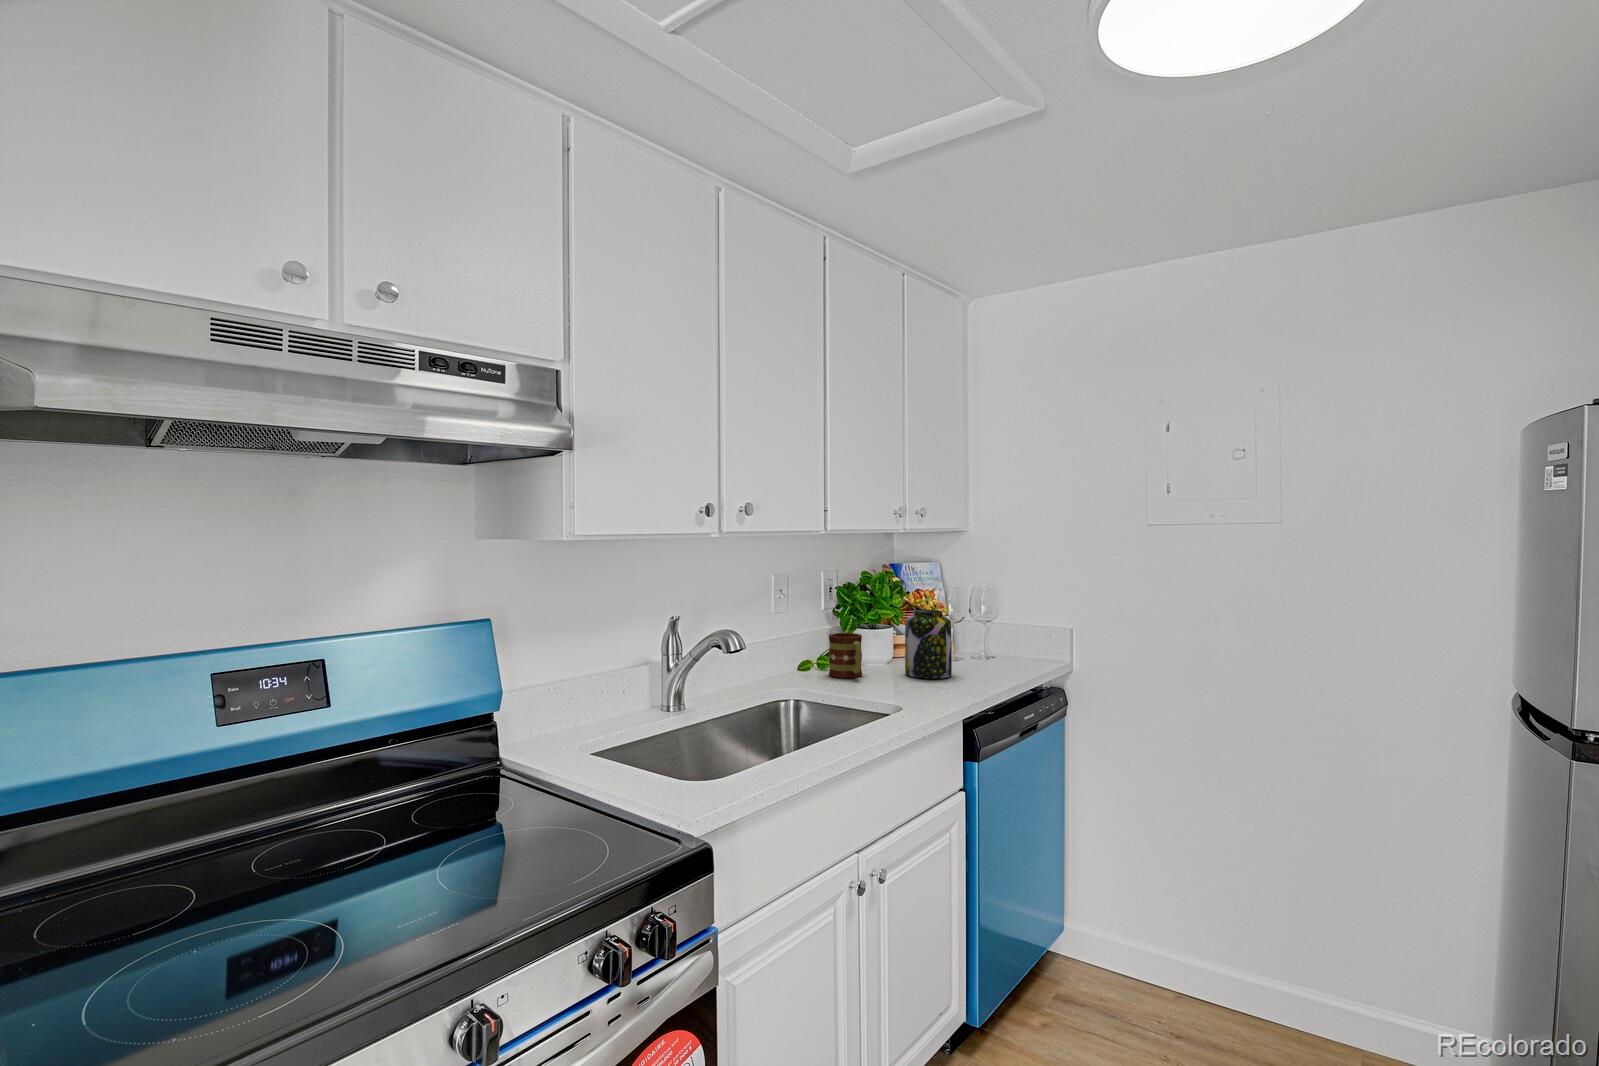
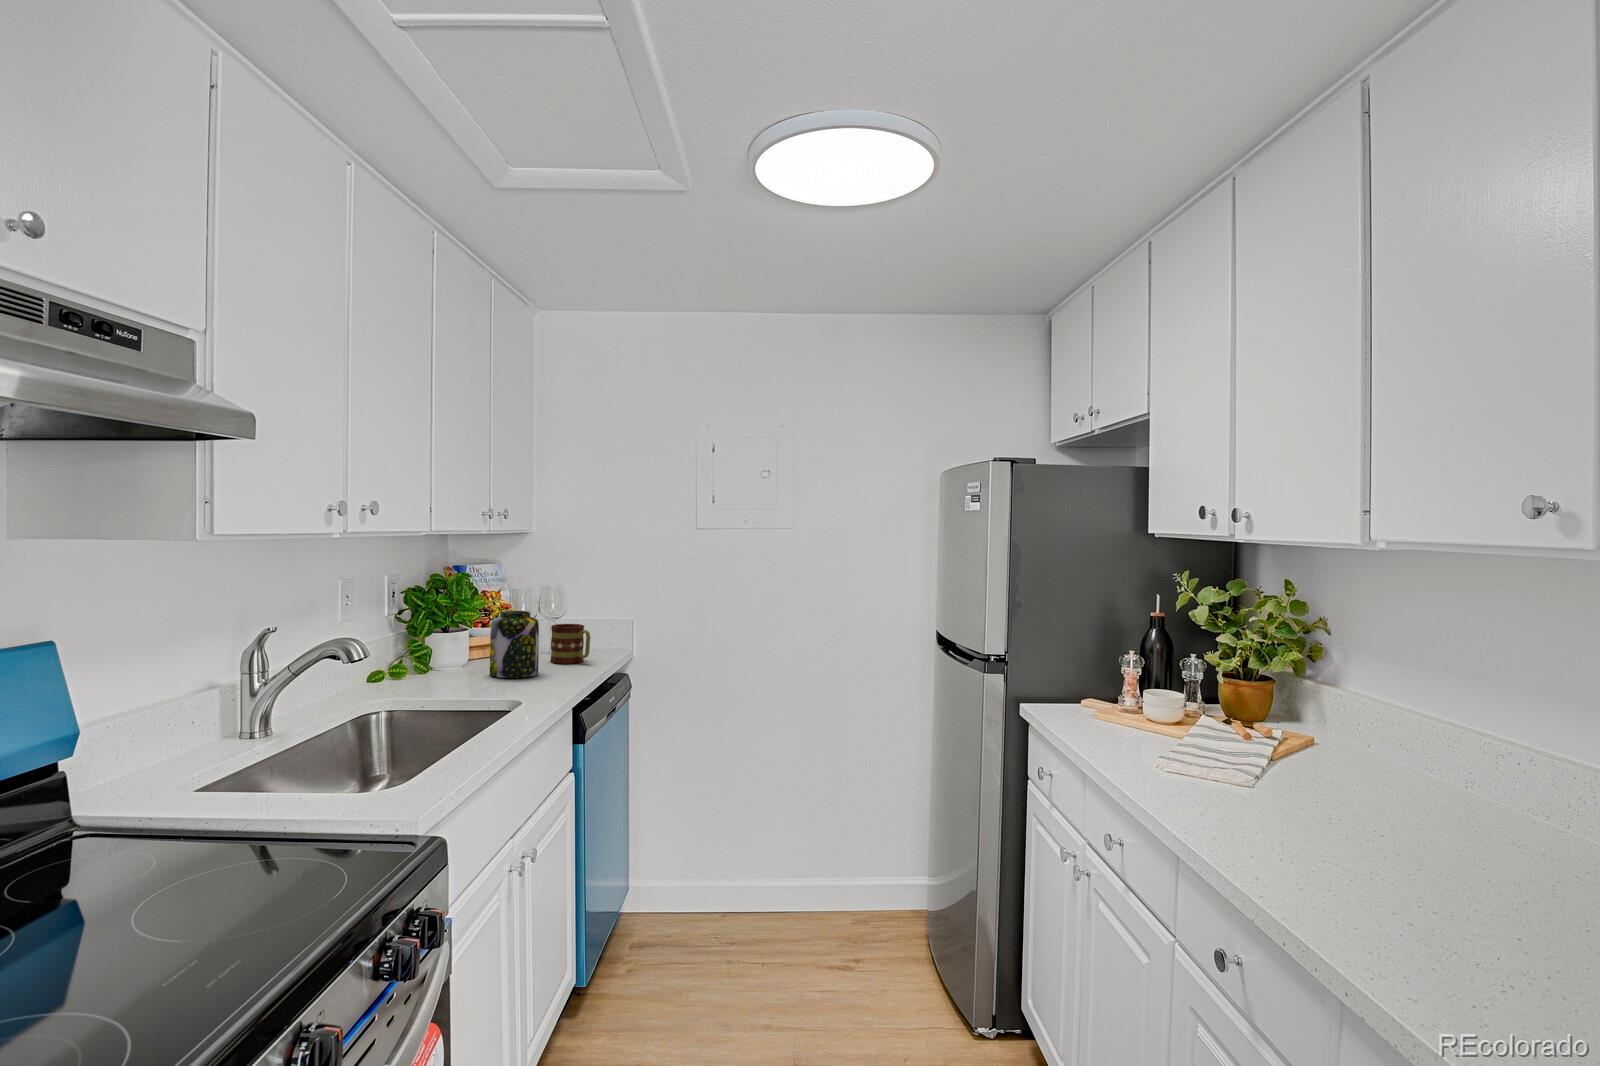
mug: present [829,633,862,678] -> present [551,624,590,664]

